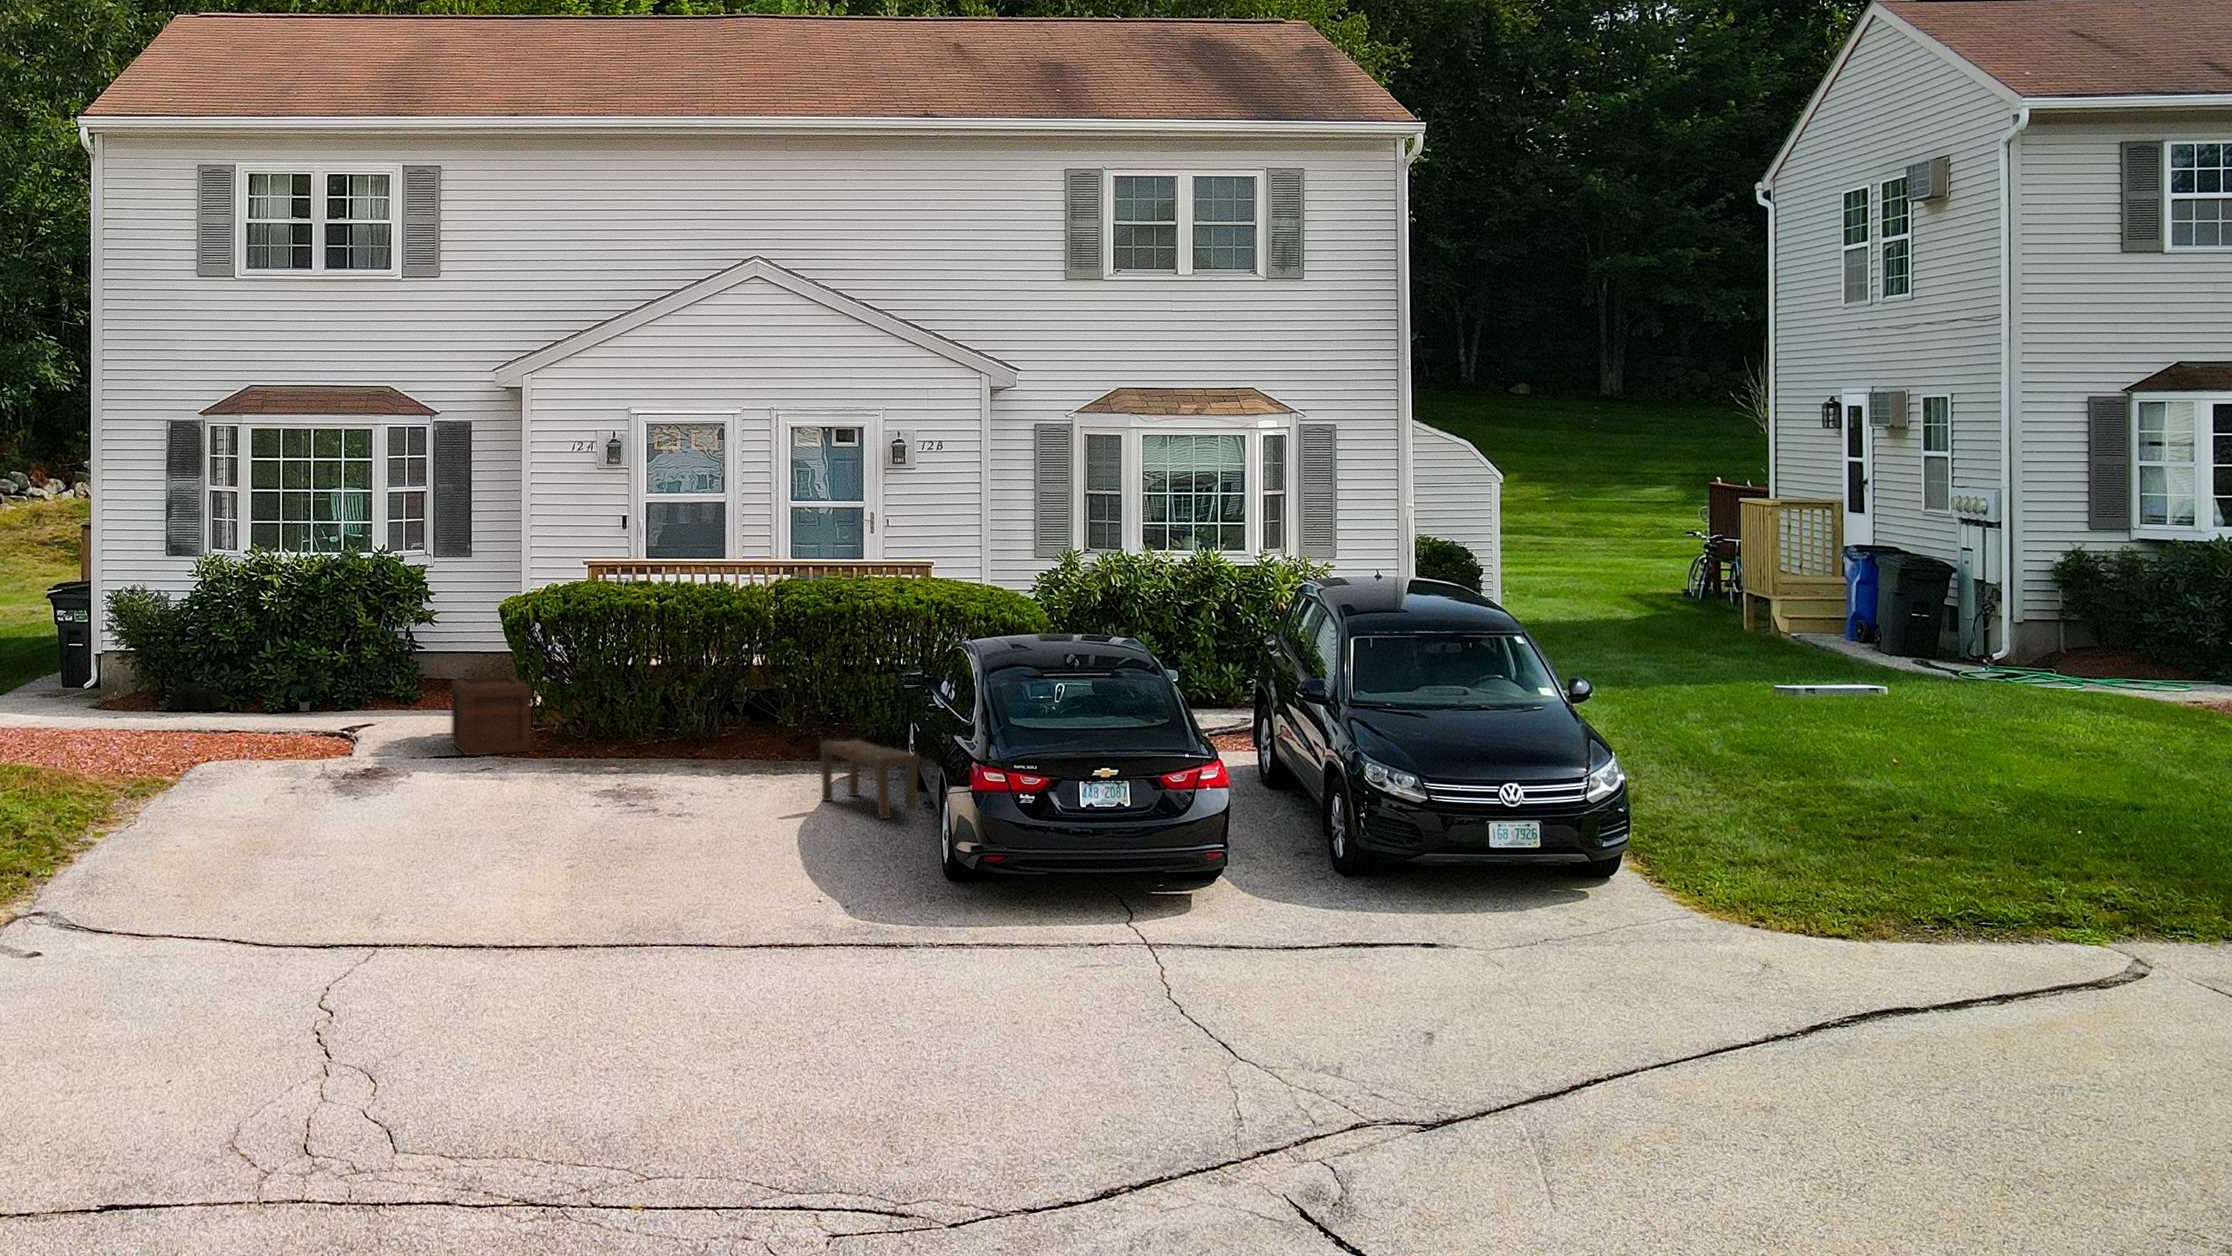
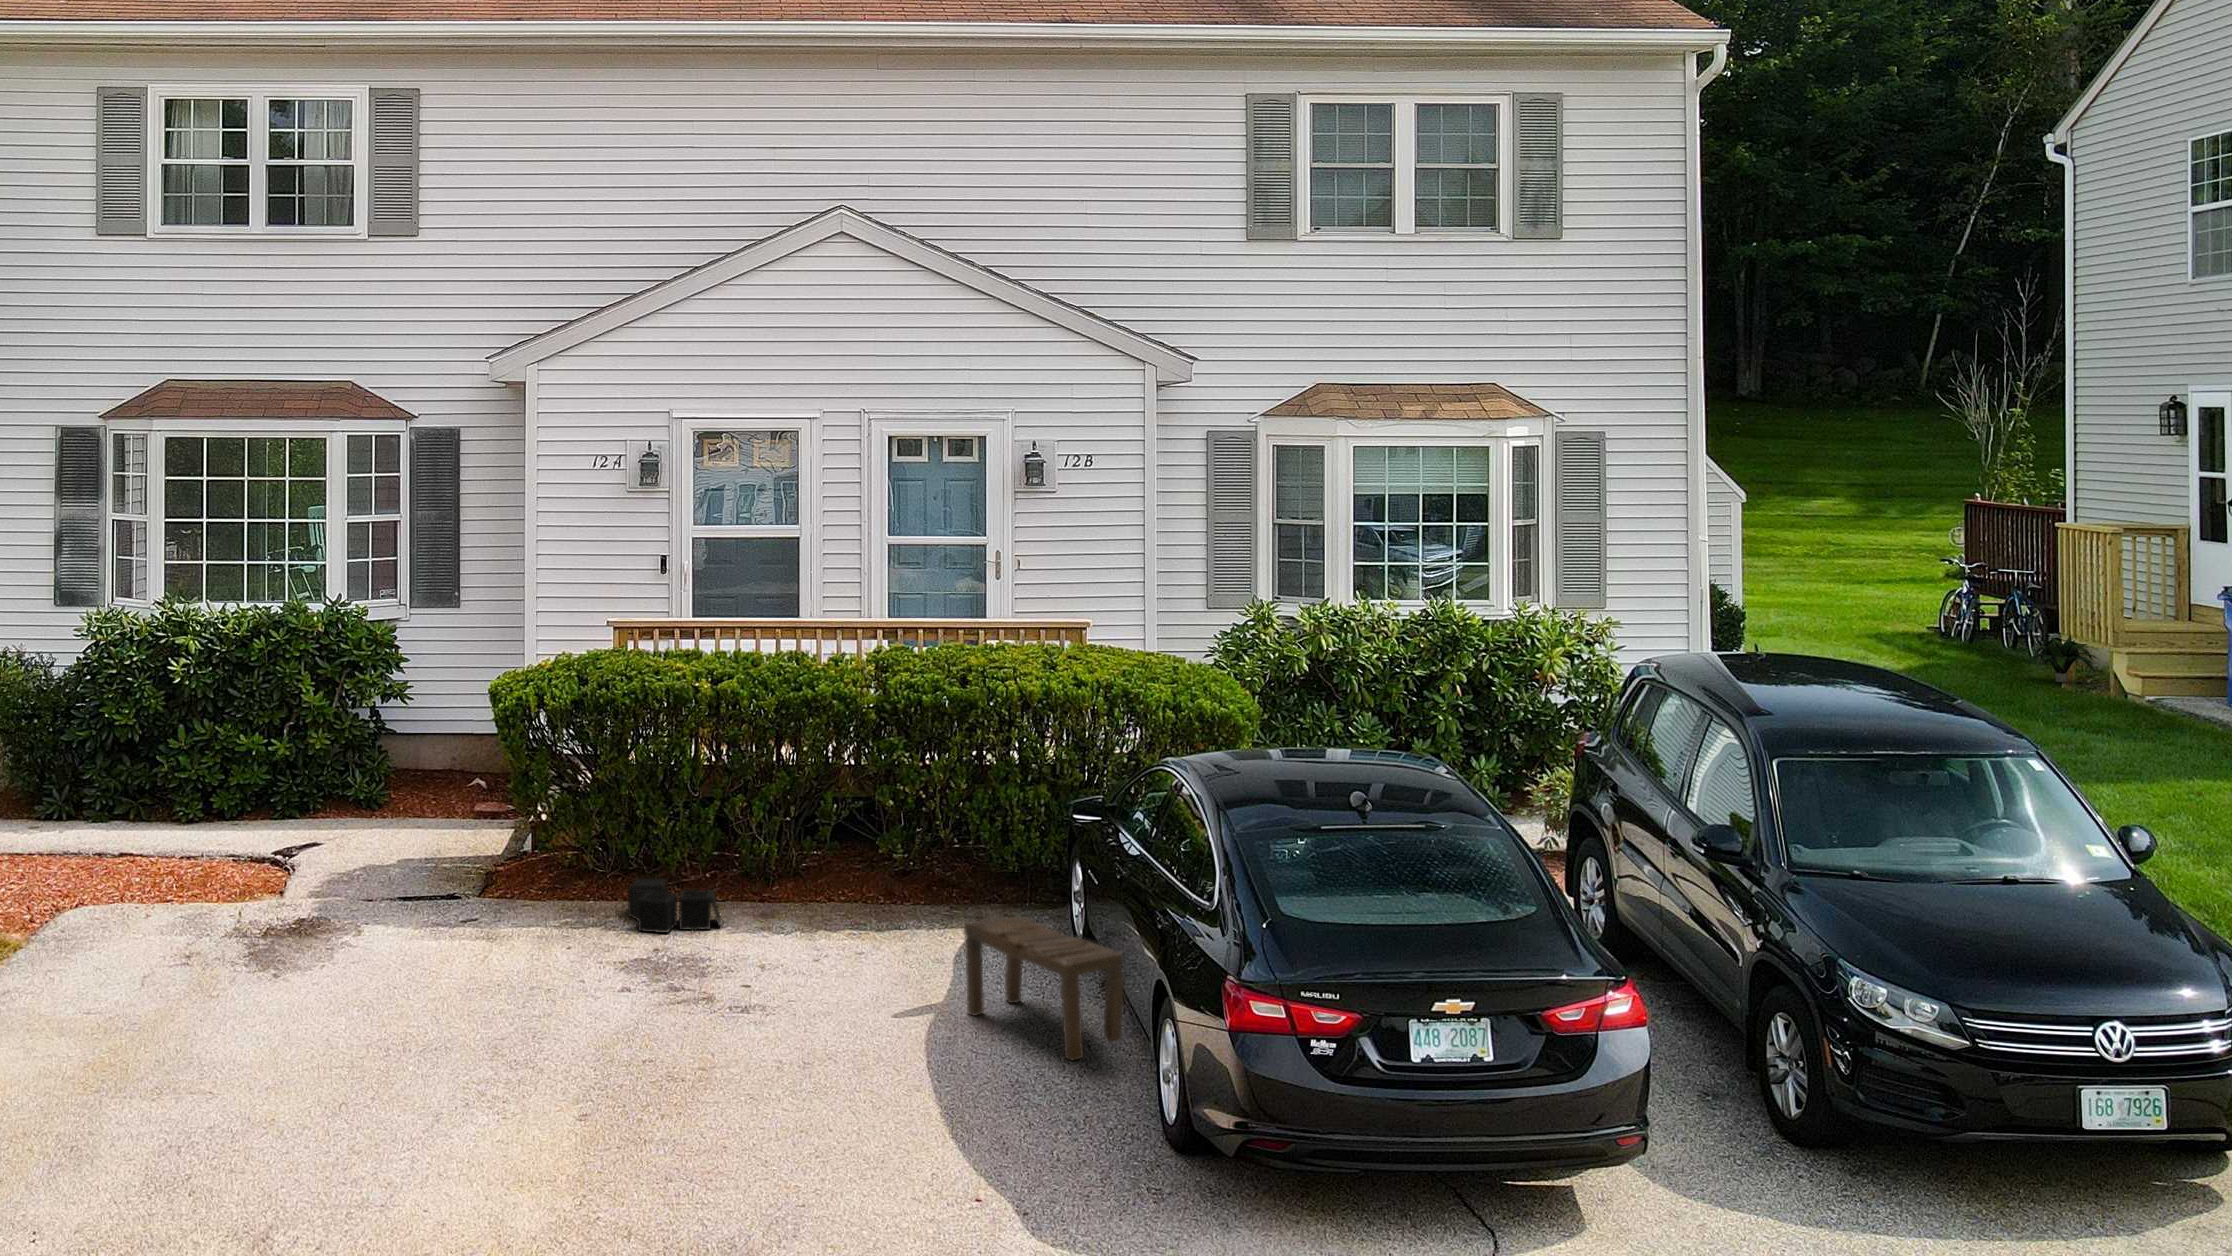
potted plant: present [277,661,336,711] -> present [2028,635,2097,682]
wooden crate: present [451,676,531,756] -> none [416,789,529,914]
storage bin: present [169,683,223,710] -> present [628,878,721,933]

